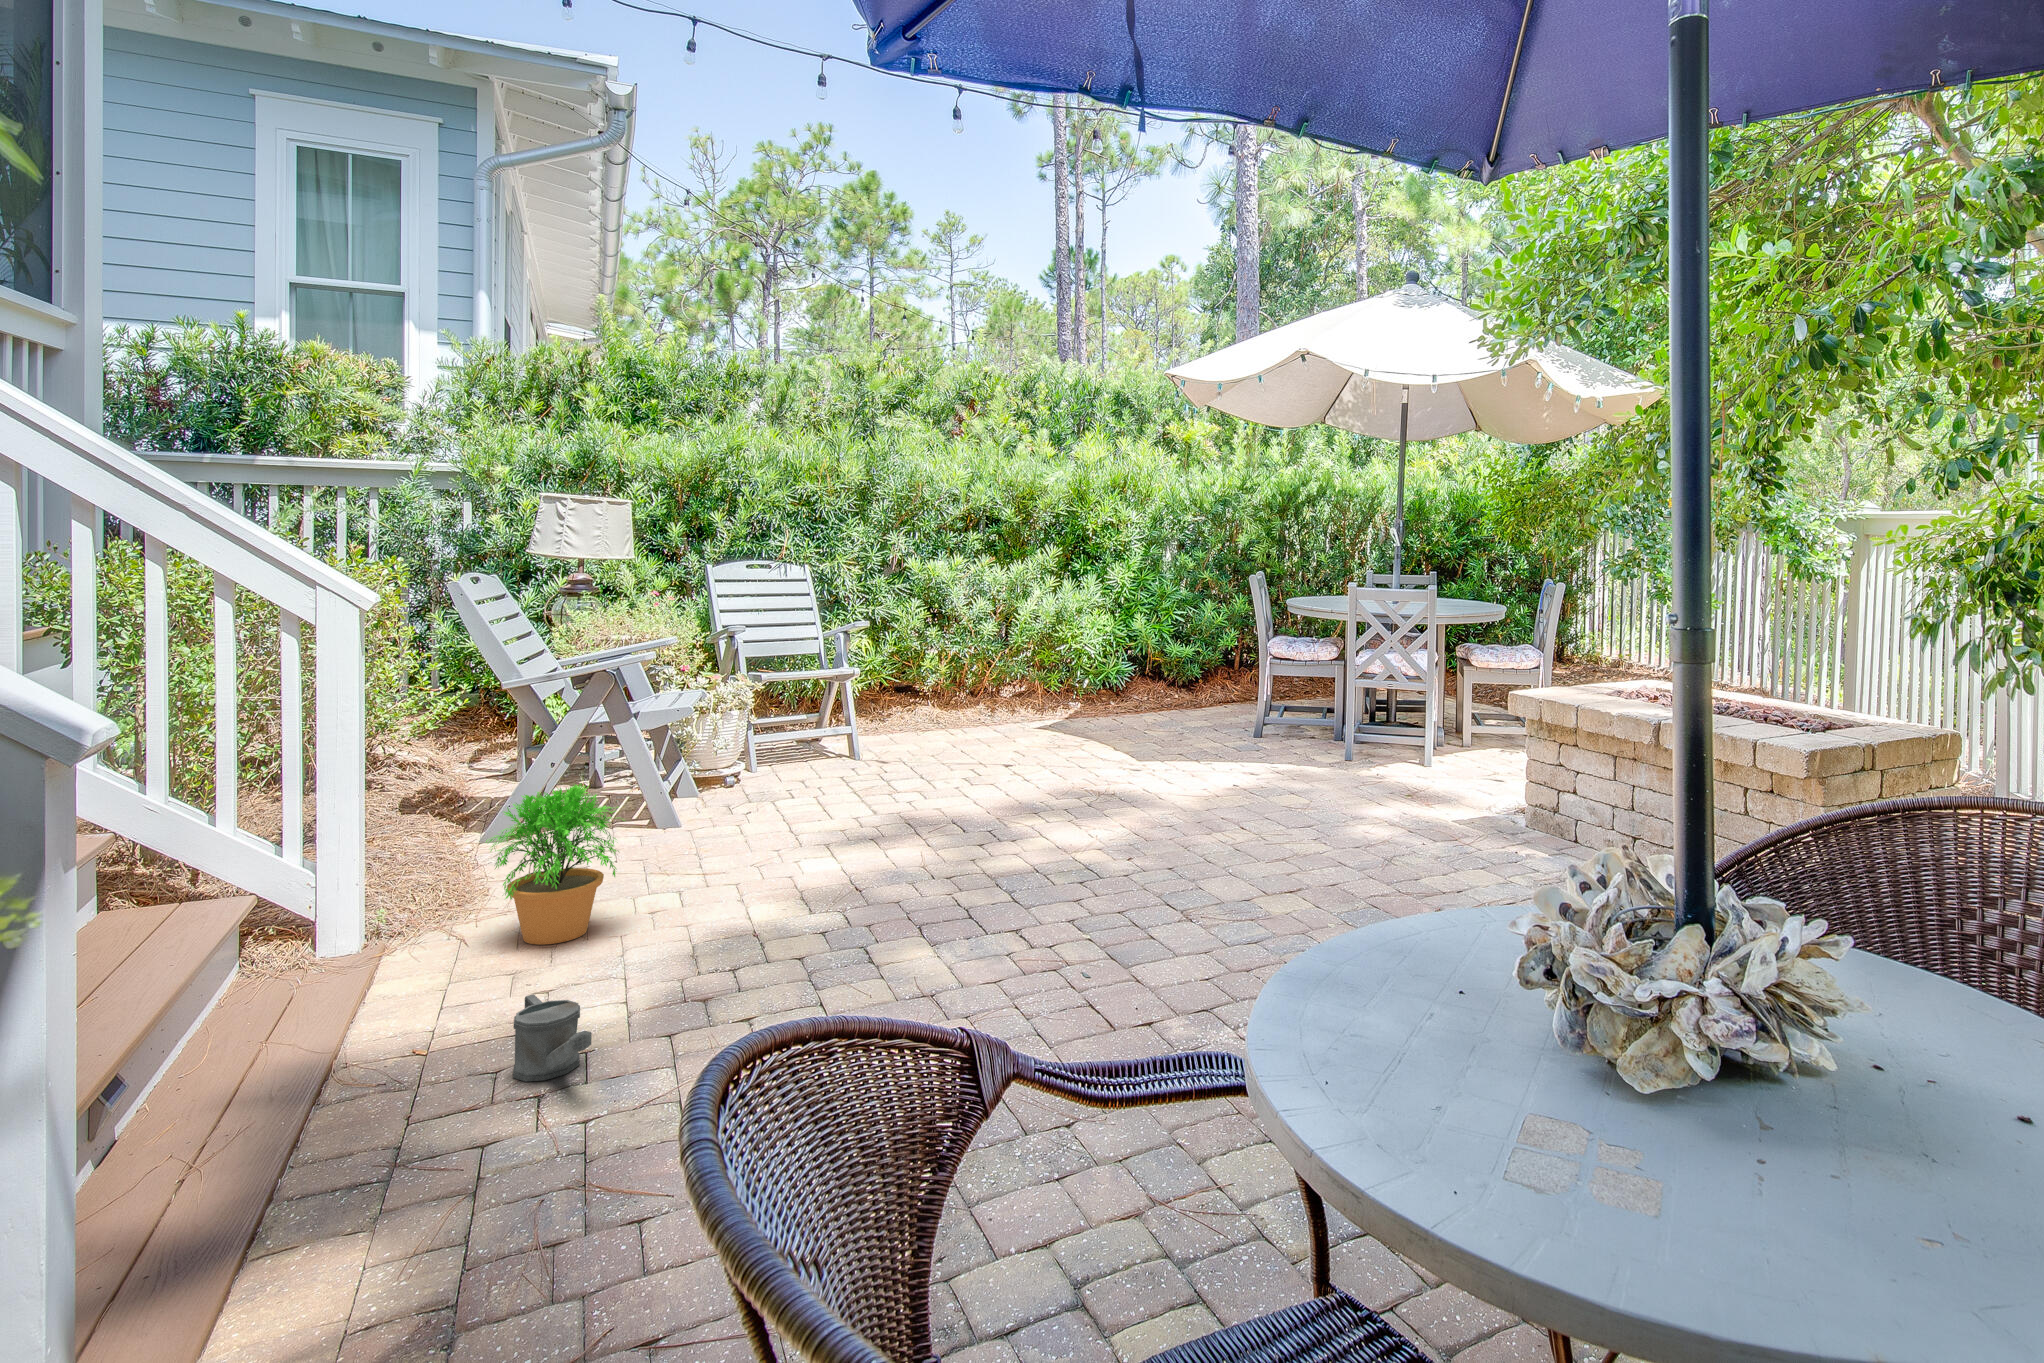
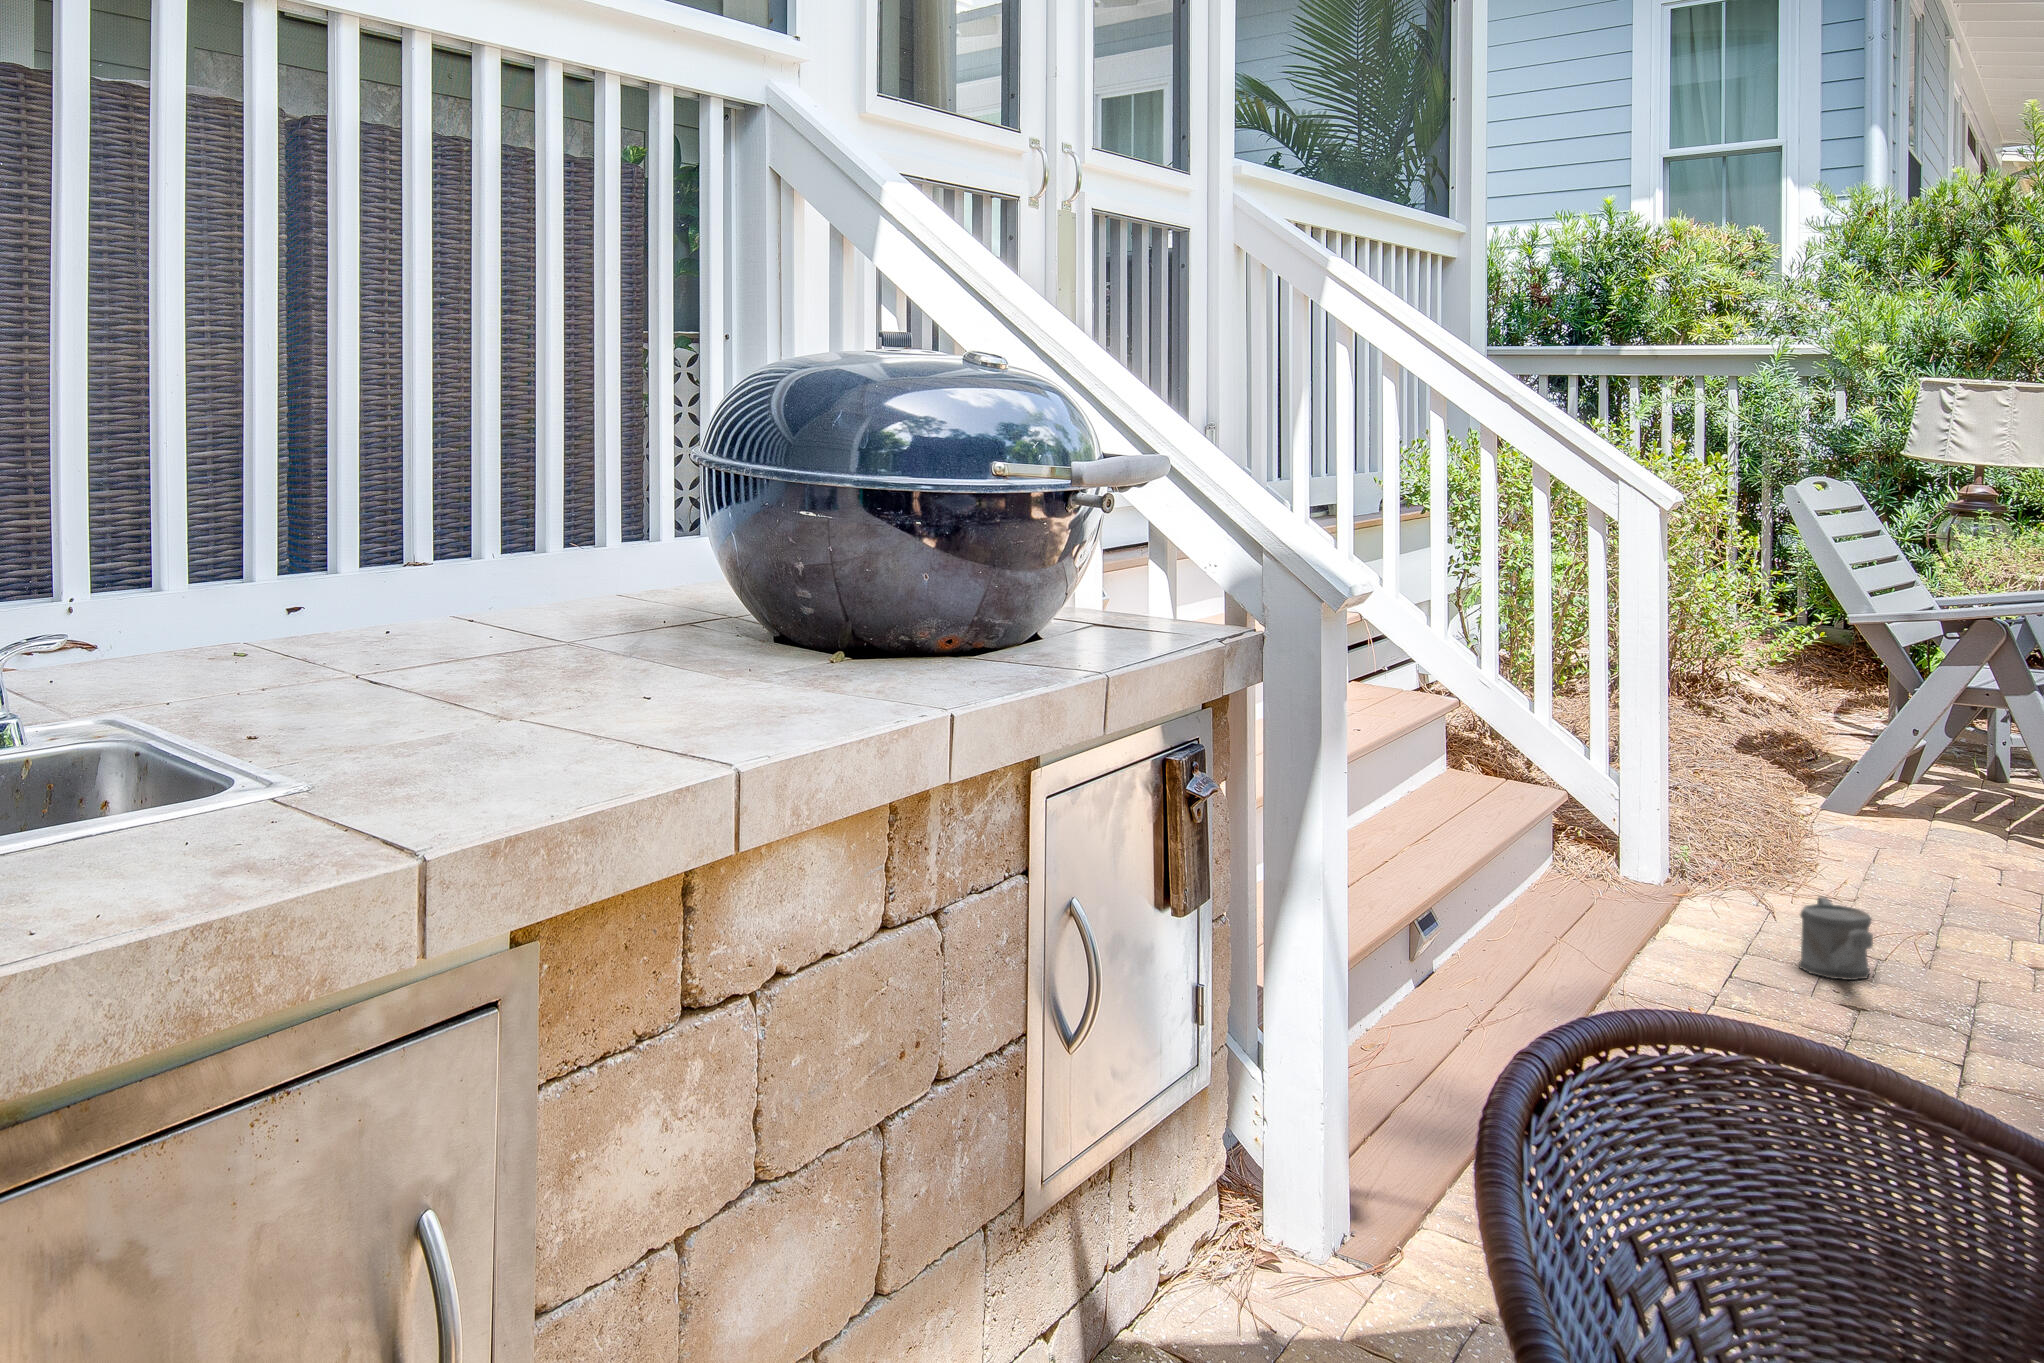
potted plant: present [486,784,624,945] -> none [1798,705,1973,885]

